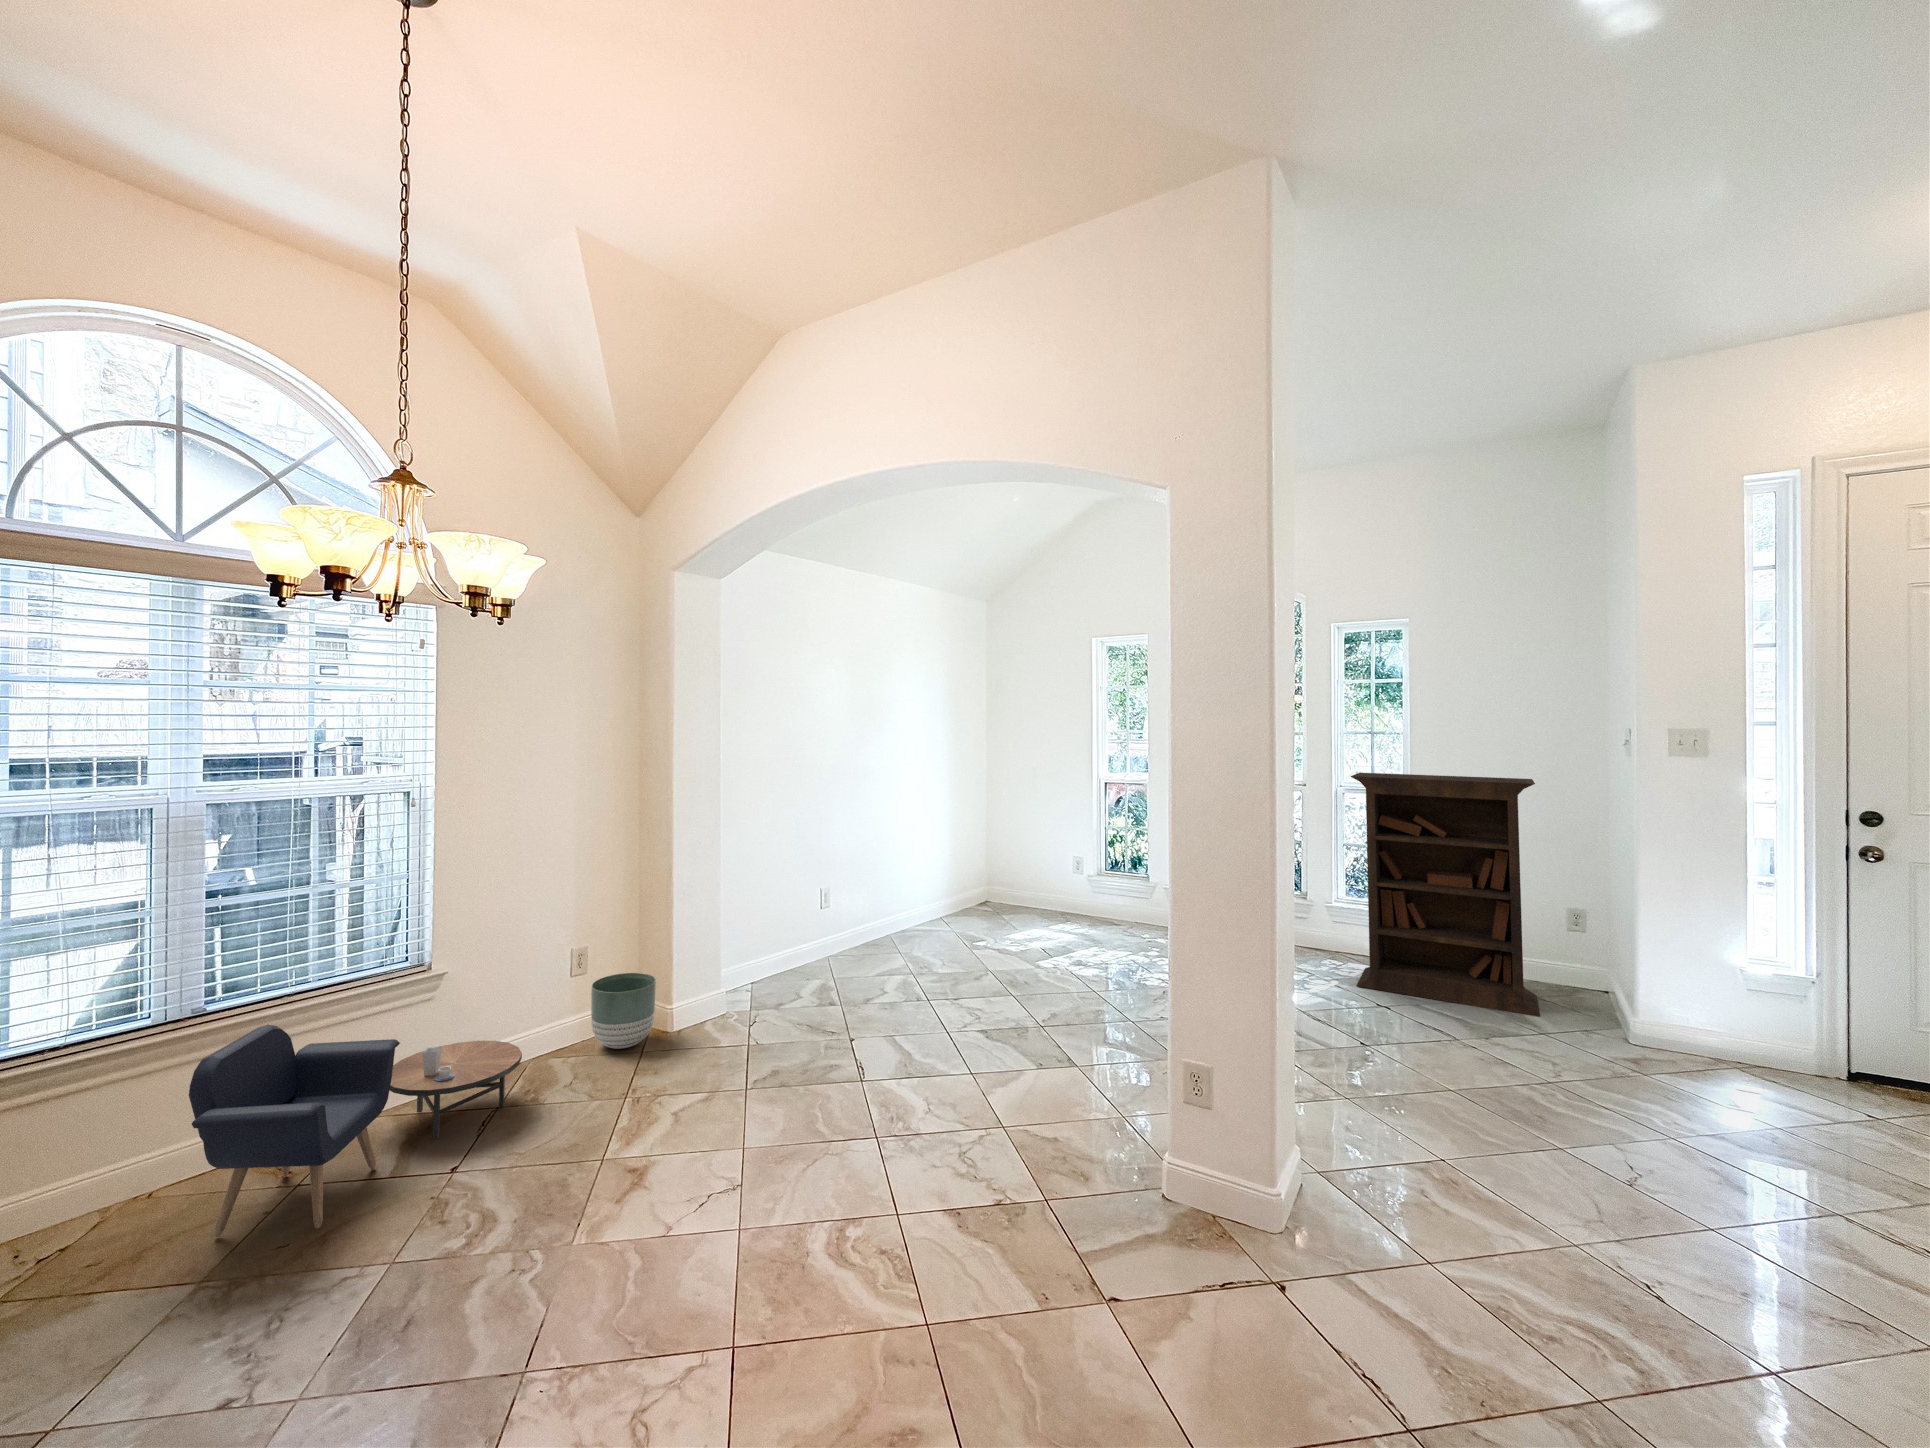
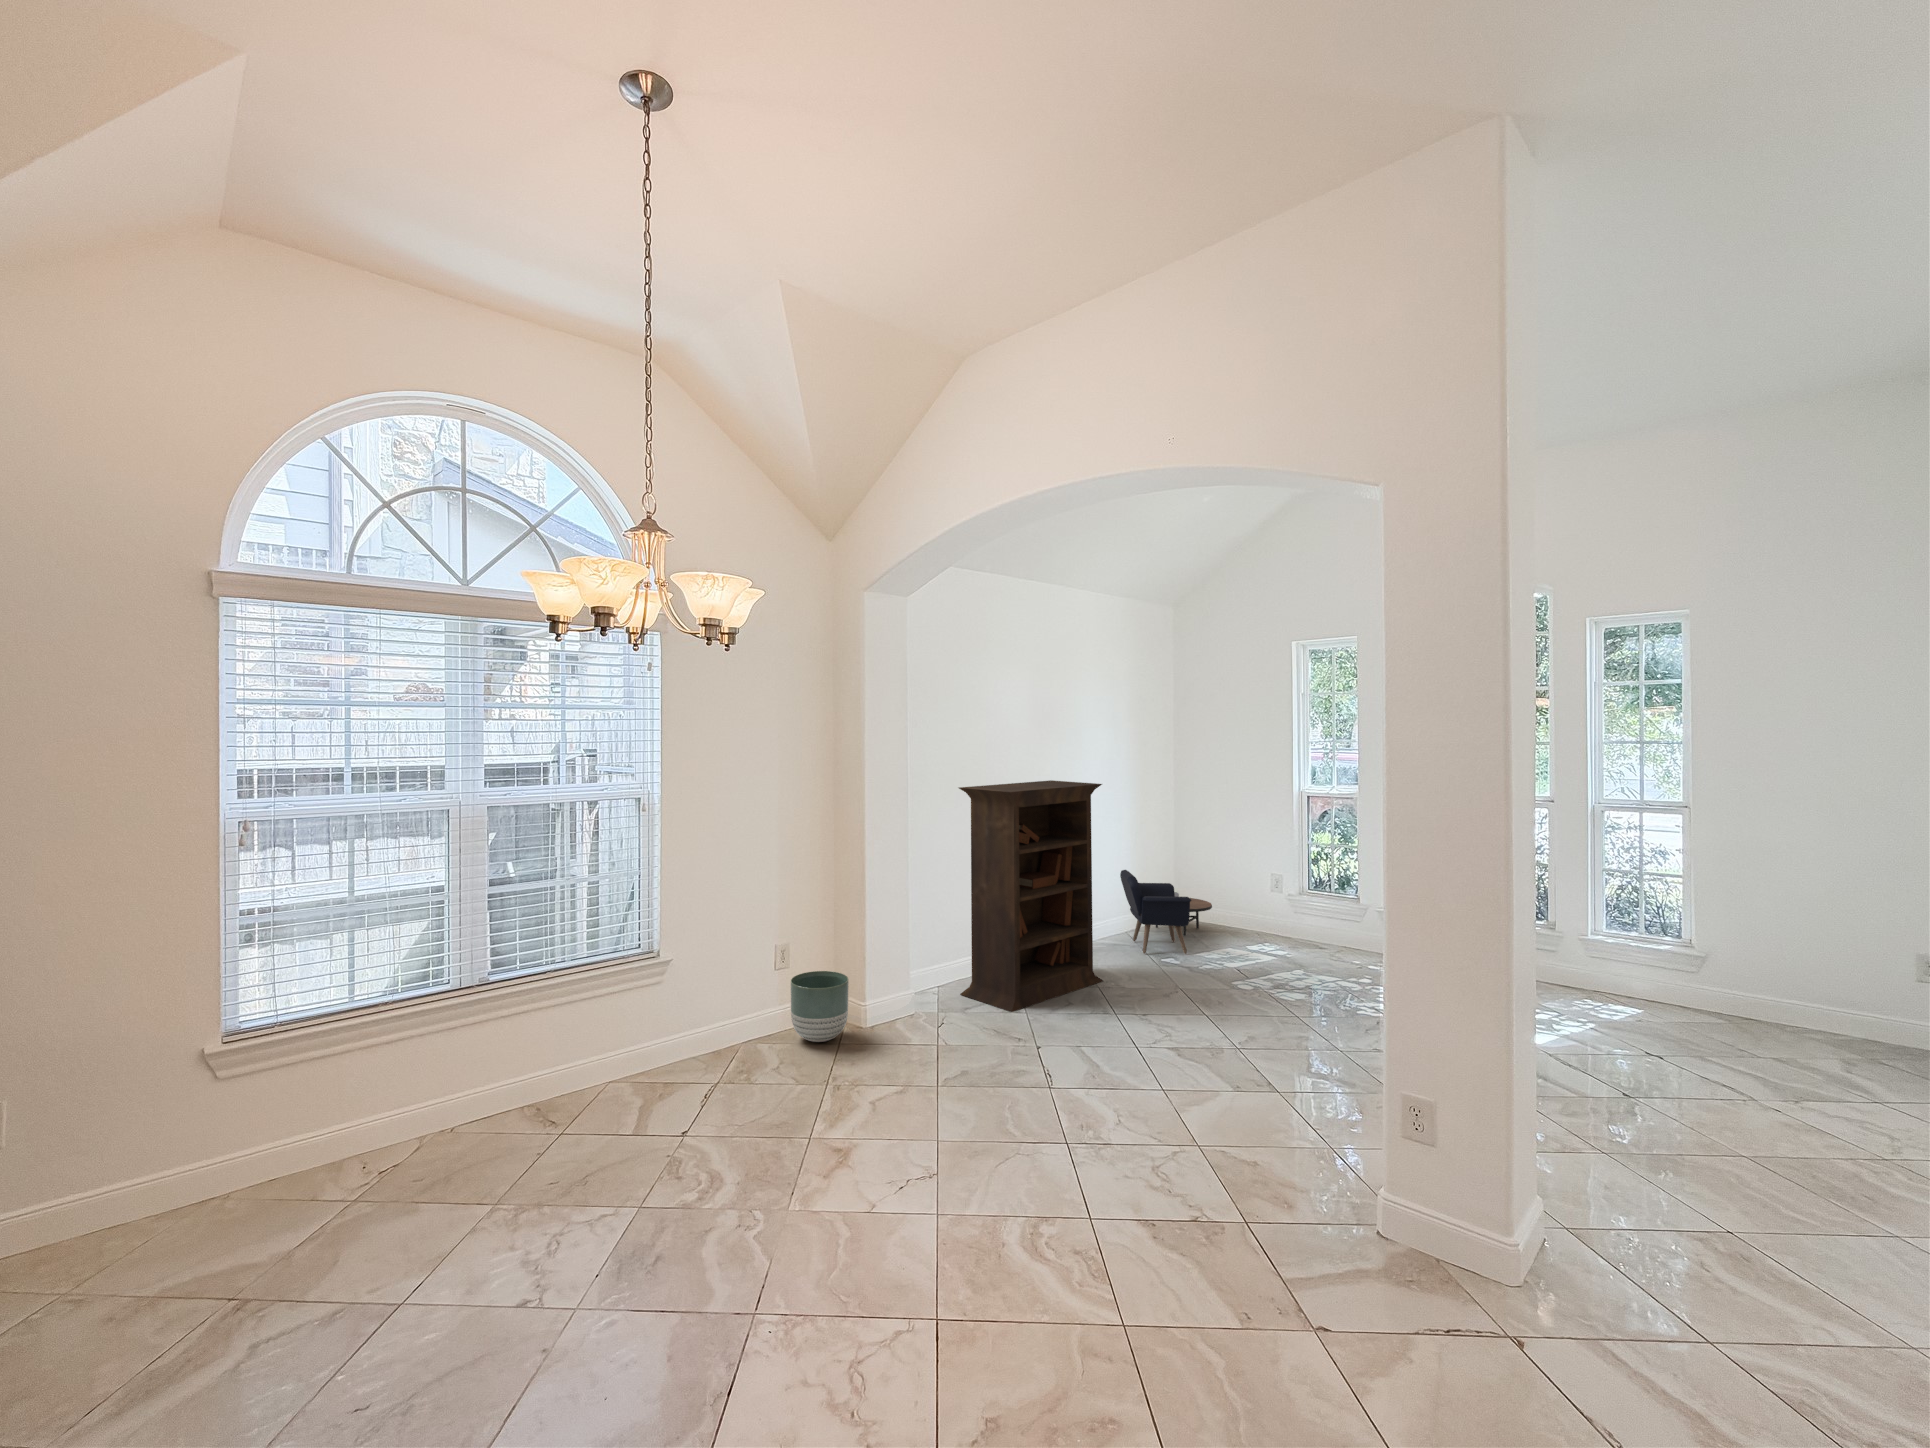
bookcase: present [1351,773,1540,1017] -> present [959,780,1103,1012]
armchair: present [189,1025,522,1237] -> present [1120,870,1212,954]

